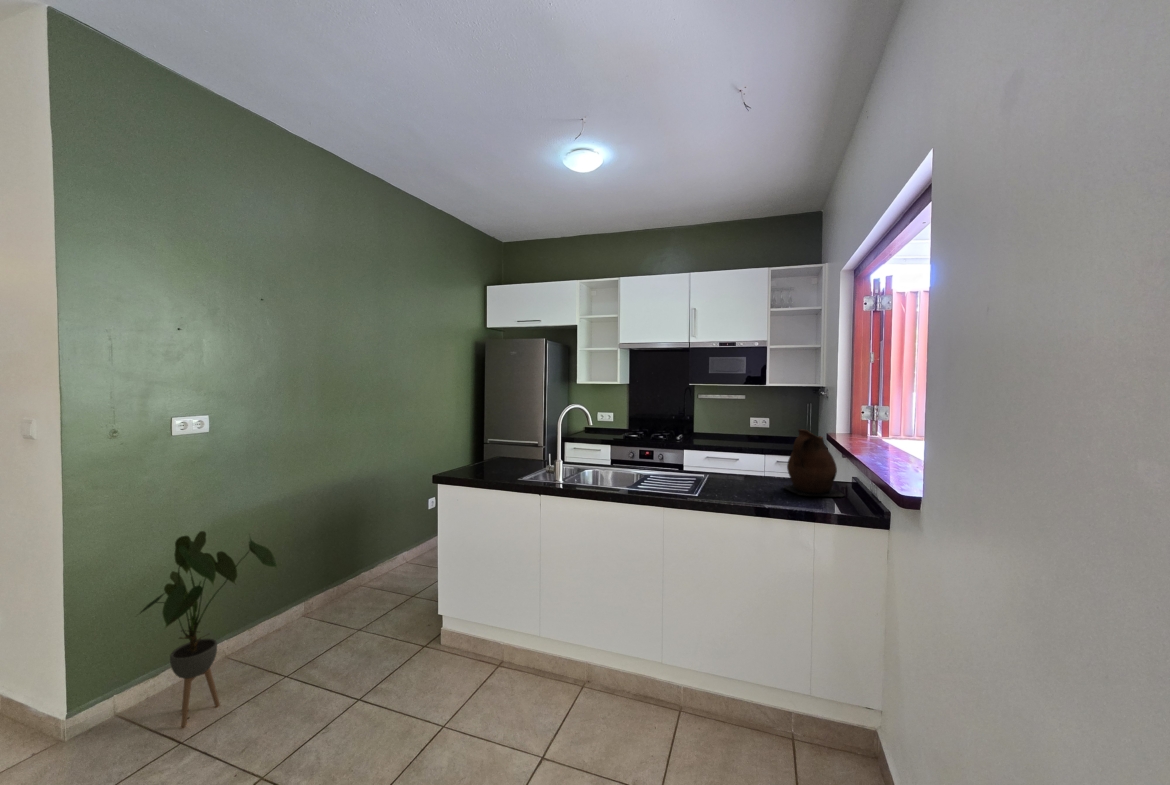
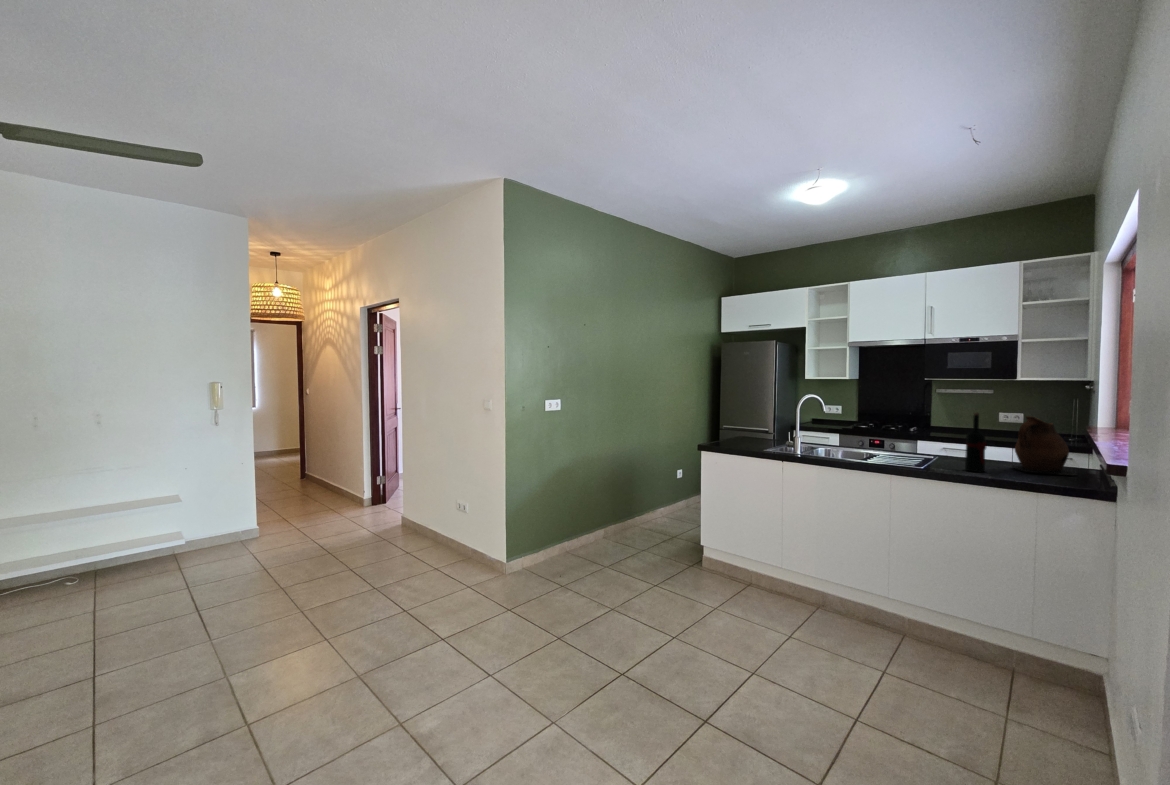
wine bottle: none [743,427,765,500] -> present [965,413,987,472]
house plant: present [140,531,277,727] -> none [539,468,606,577]

